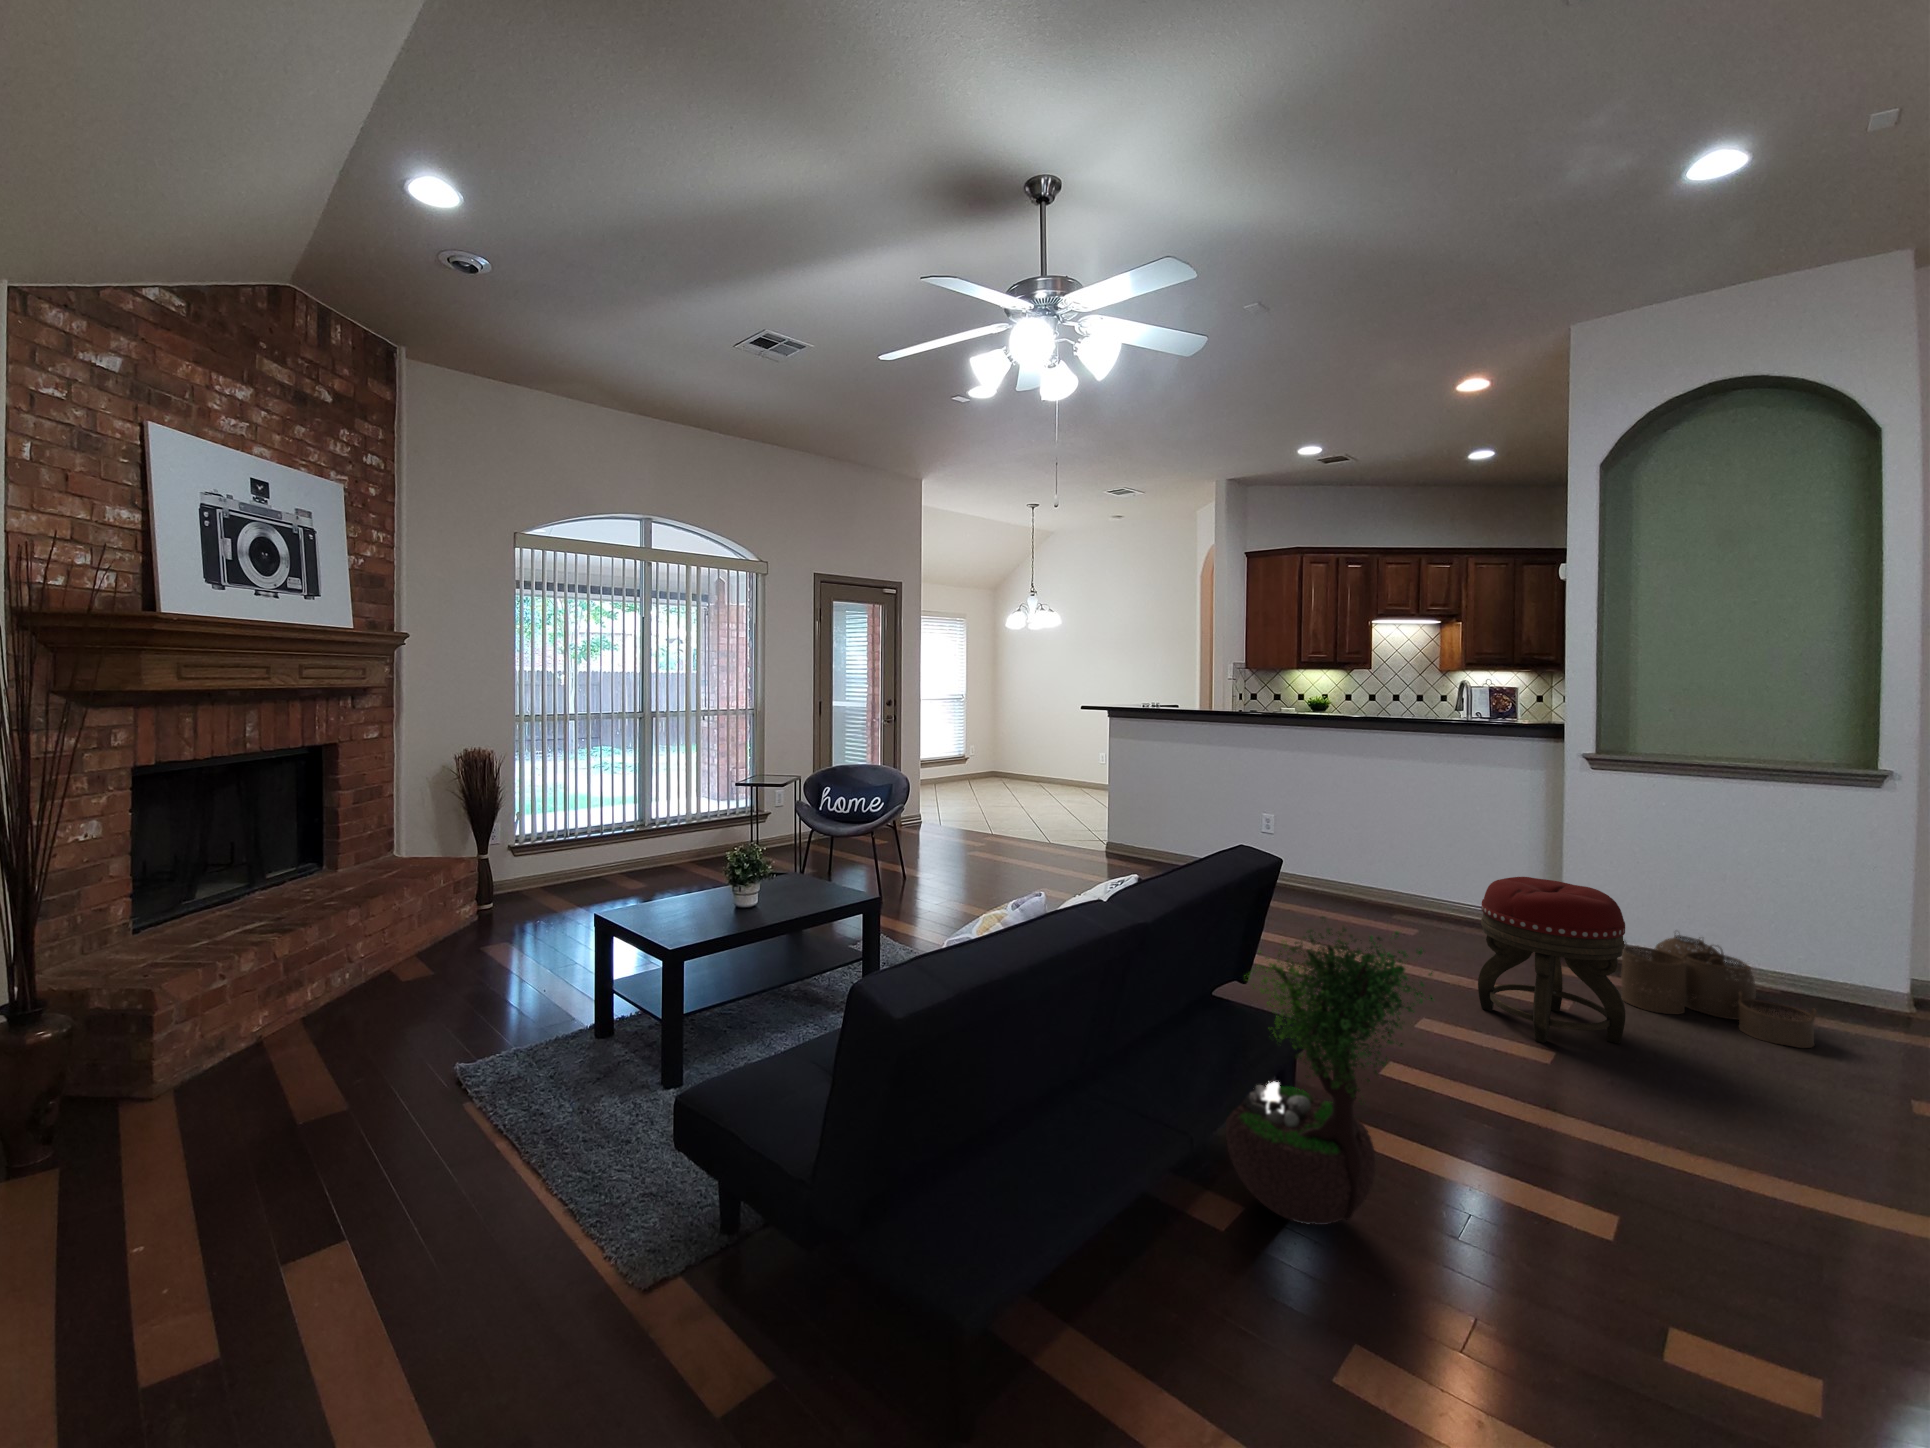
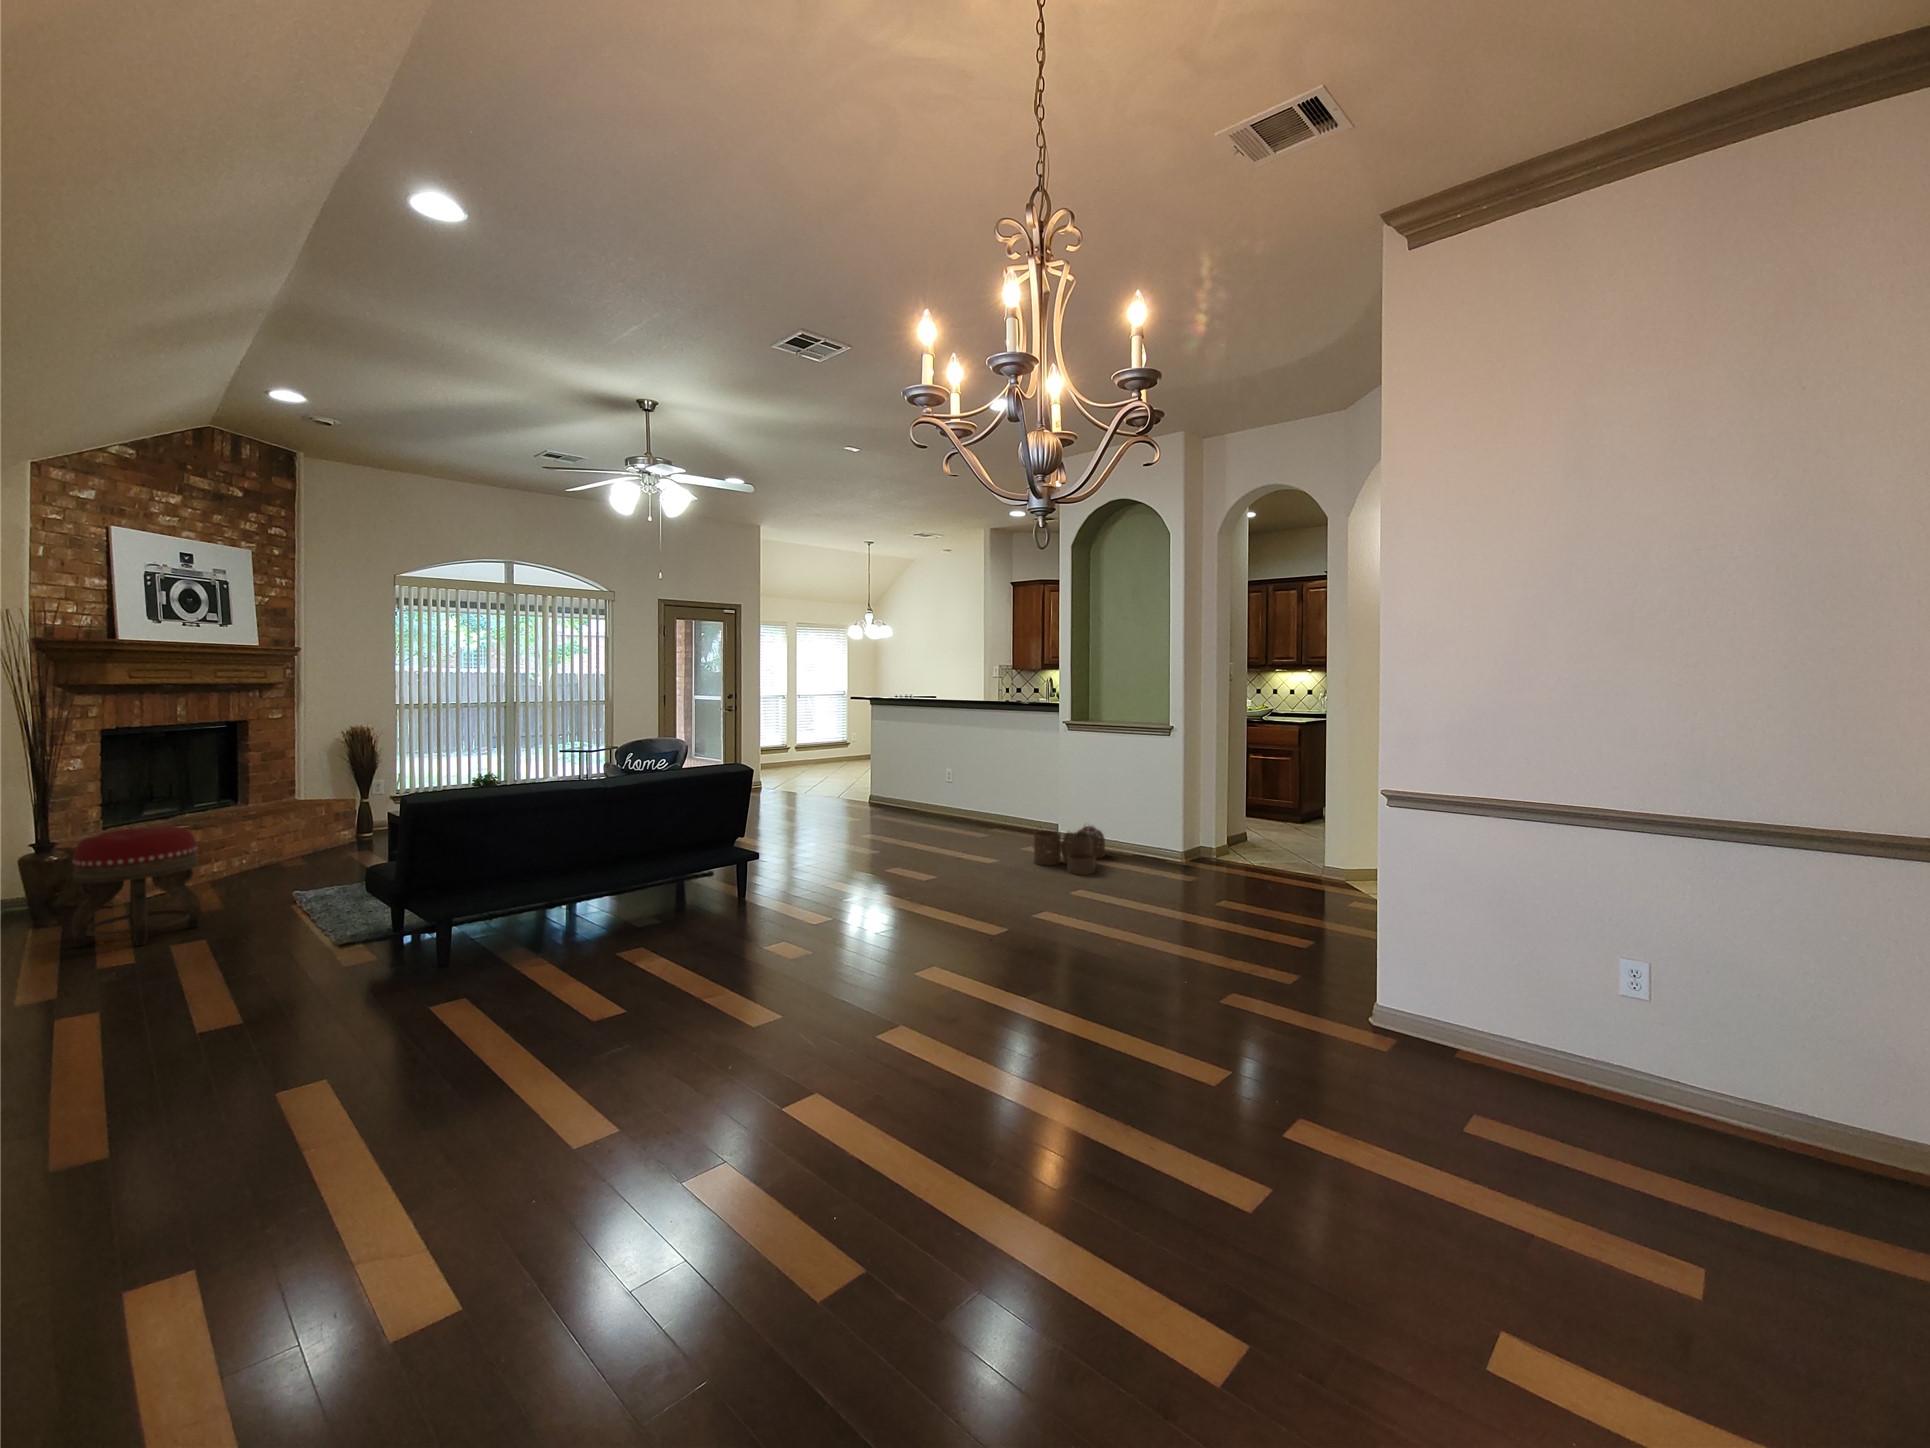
footstool: present [1478,877,1626,1044] -> present [72,826,201,947]
potted tree: present [1226,917,1433,1225] -> none [642,780,734,923]

